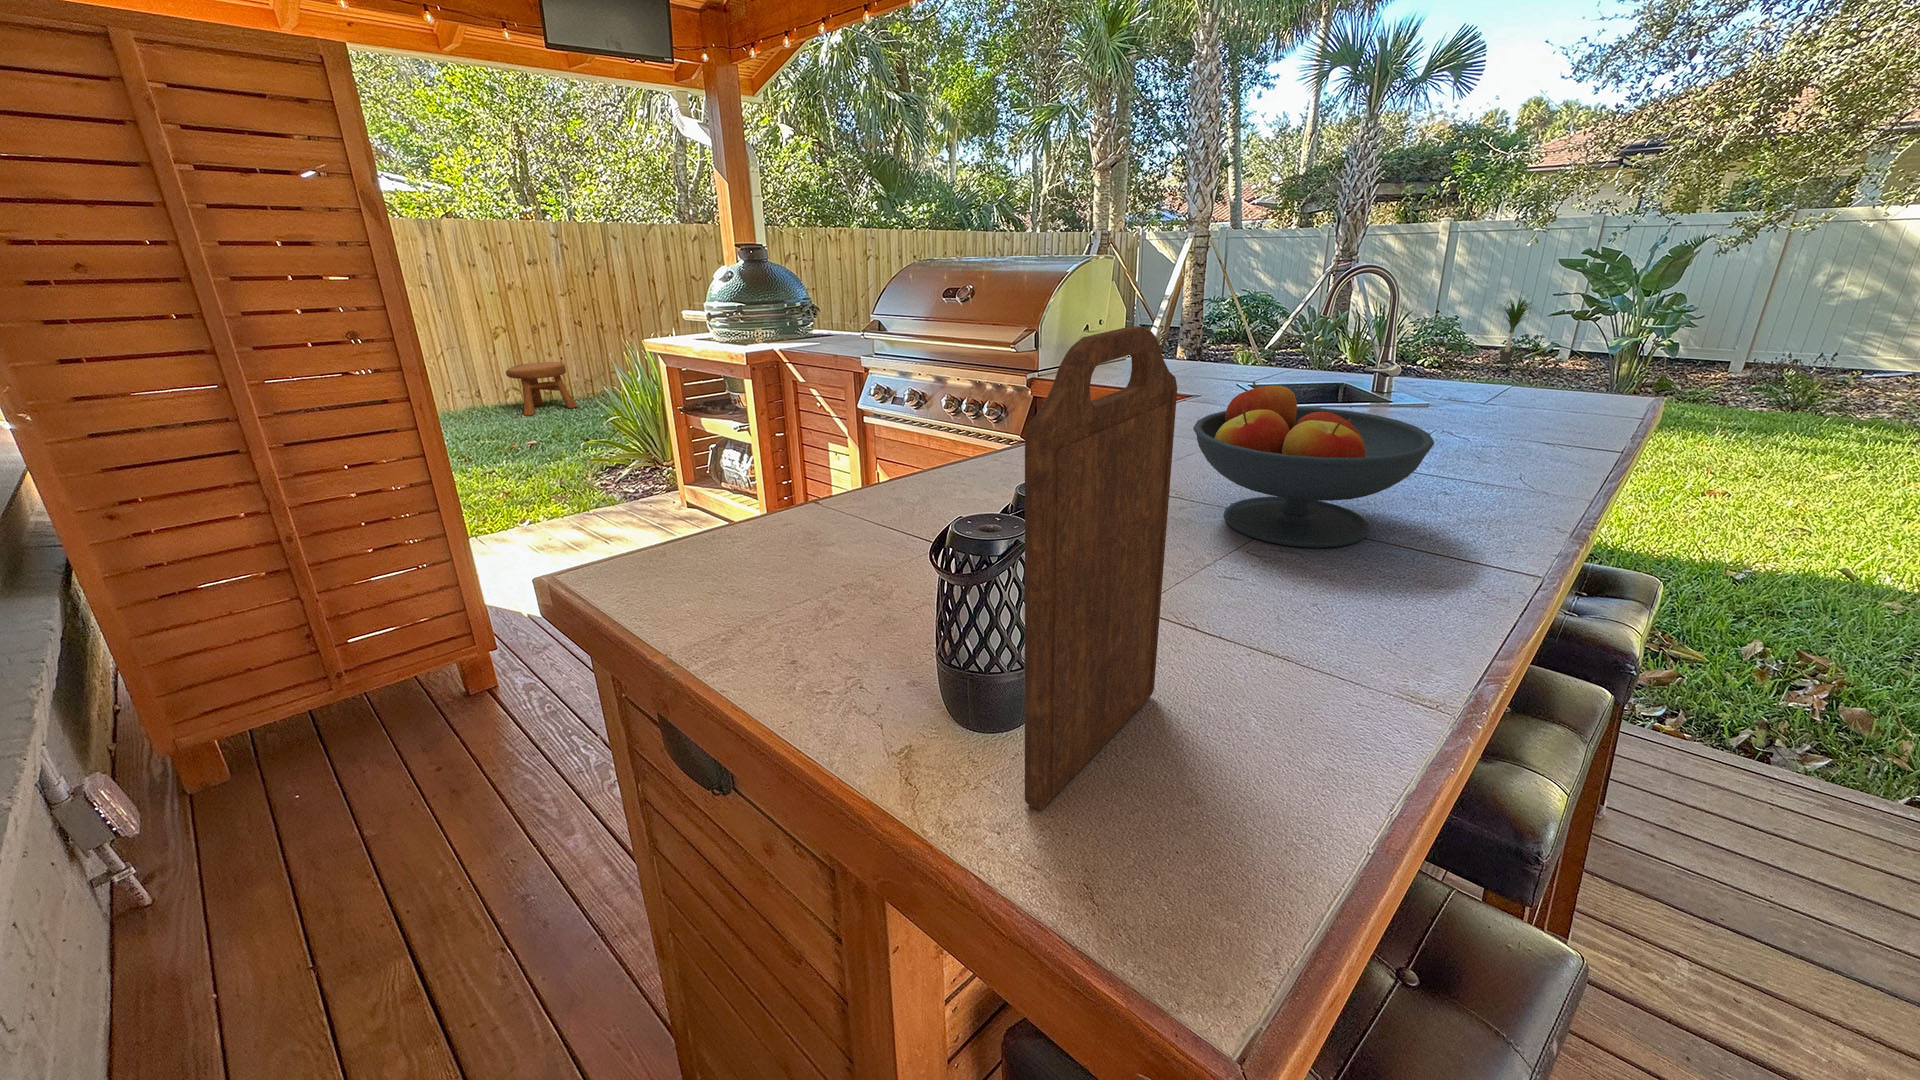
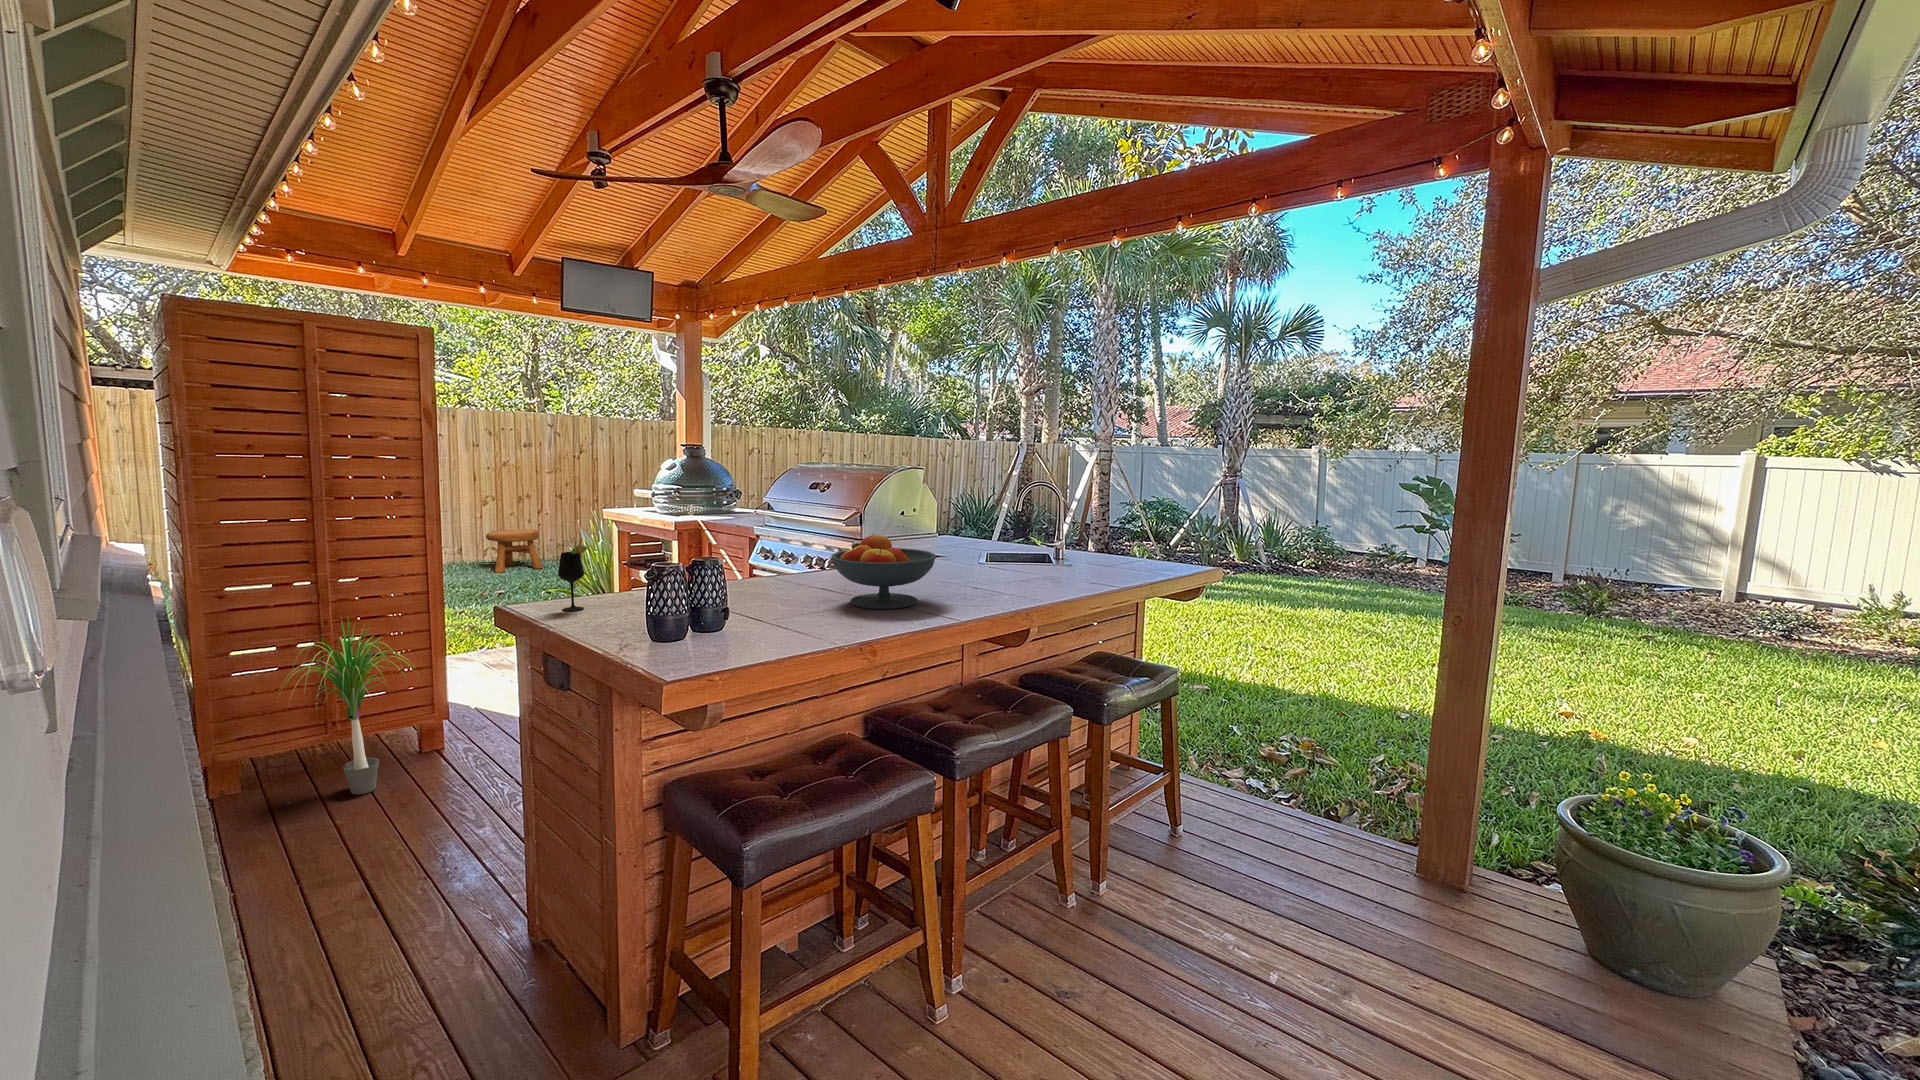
potted plant: present [1499,295,1531,362] -> present [285,618,415,794]
cutting board: present [1025,326,1177,810] -> none [653,496,735,651]
wine glass: none [653,438,717,595] -> present [558,540,588,611]

